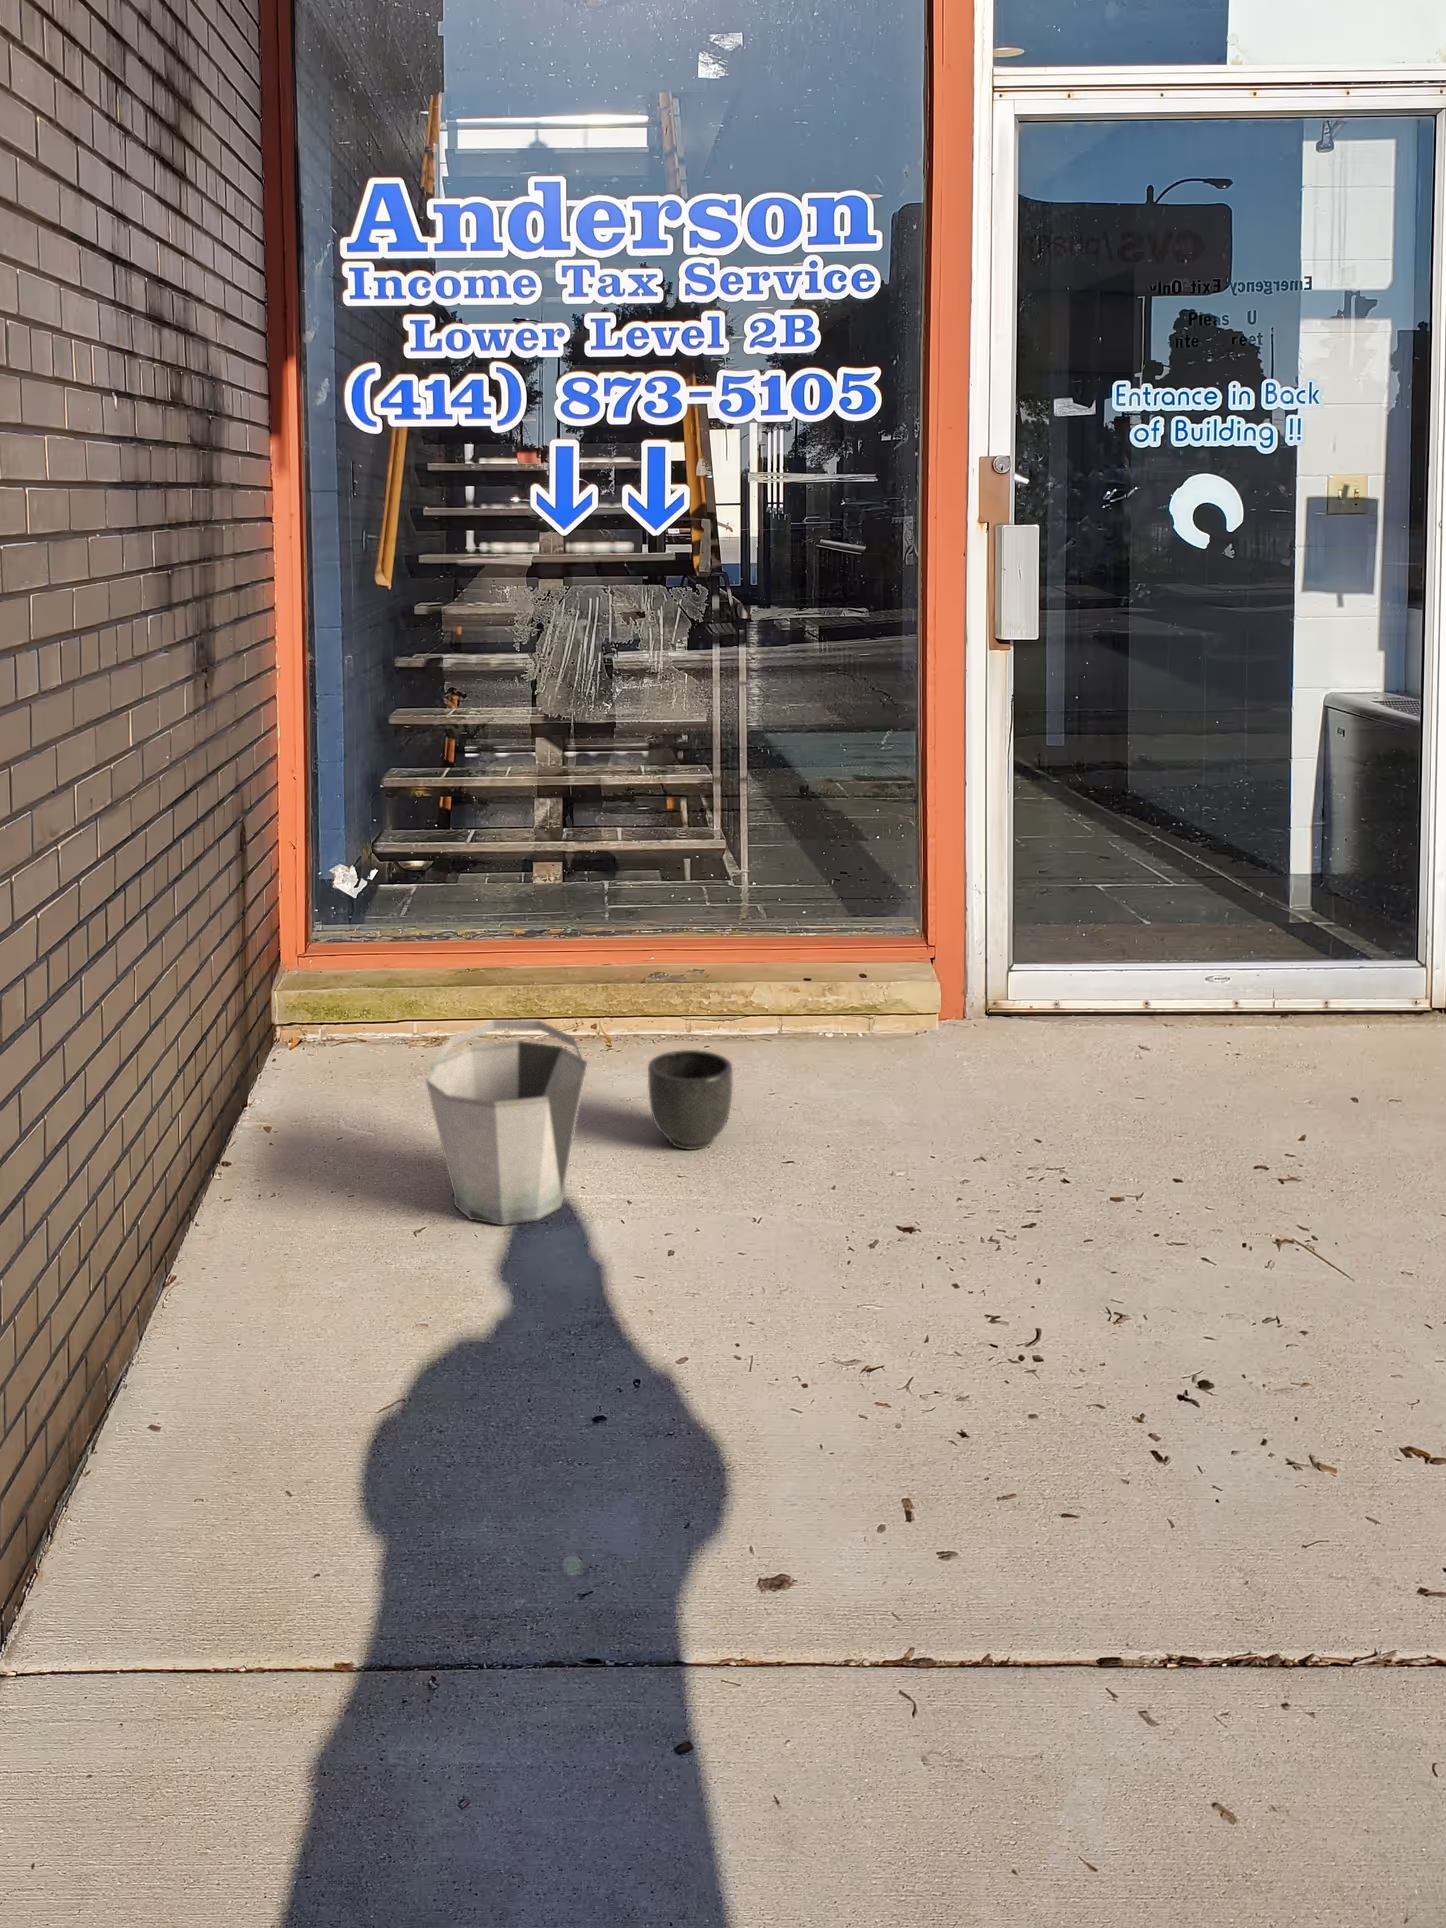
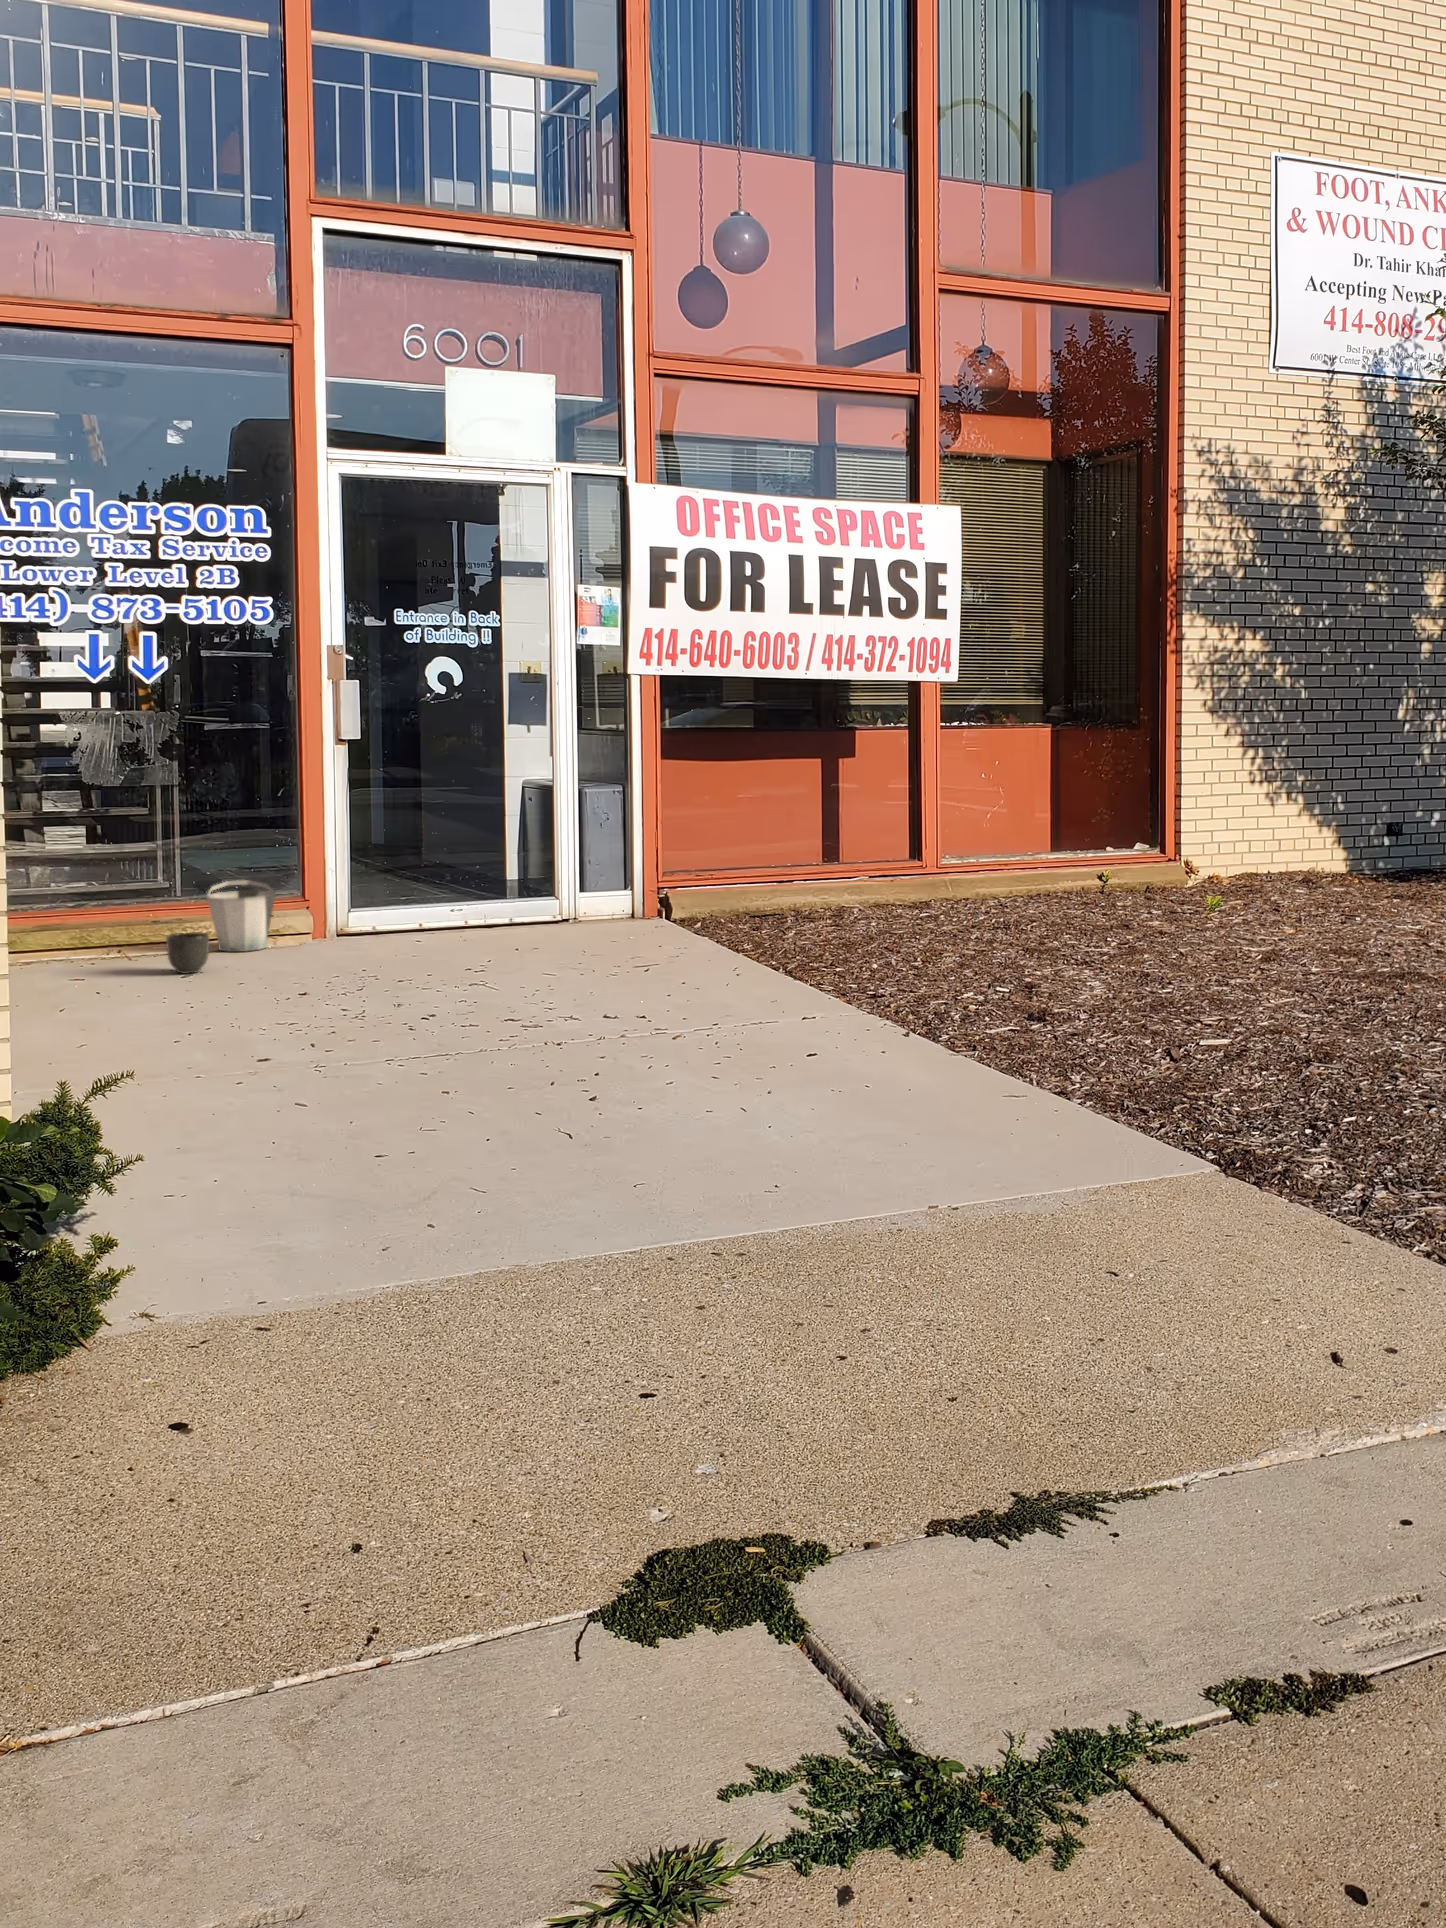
bucket: present [426,1020,587,1225] -> present [207,880,276,952]

